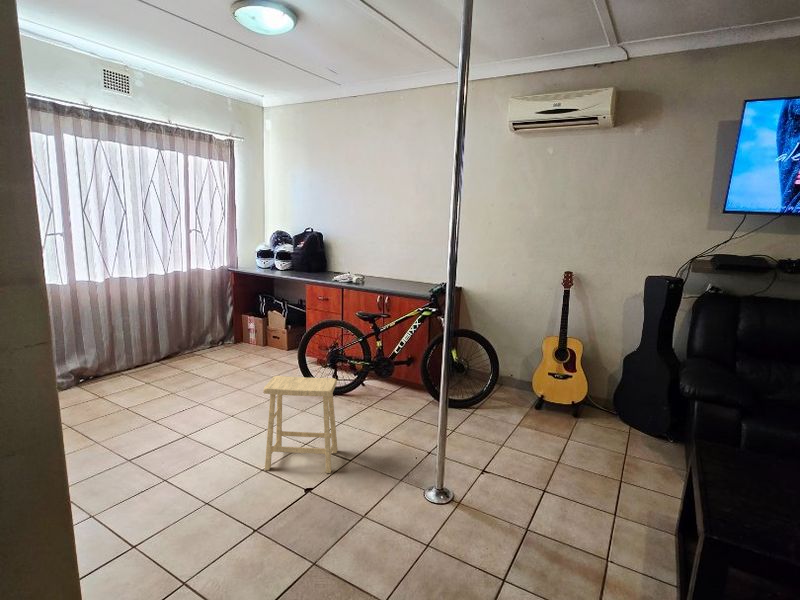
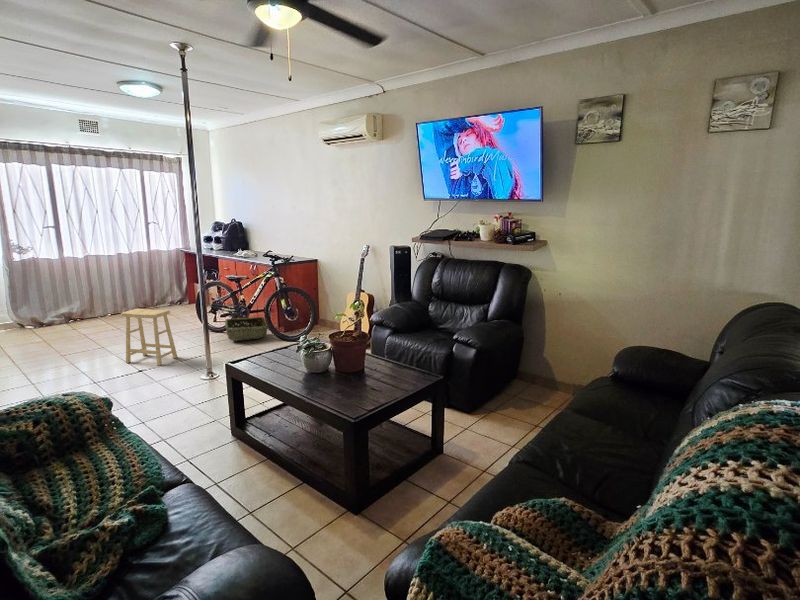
woven basket: none [366,370,430,411] -> present [225,317,268,341]

